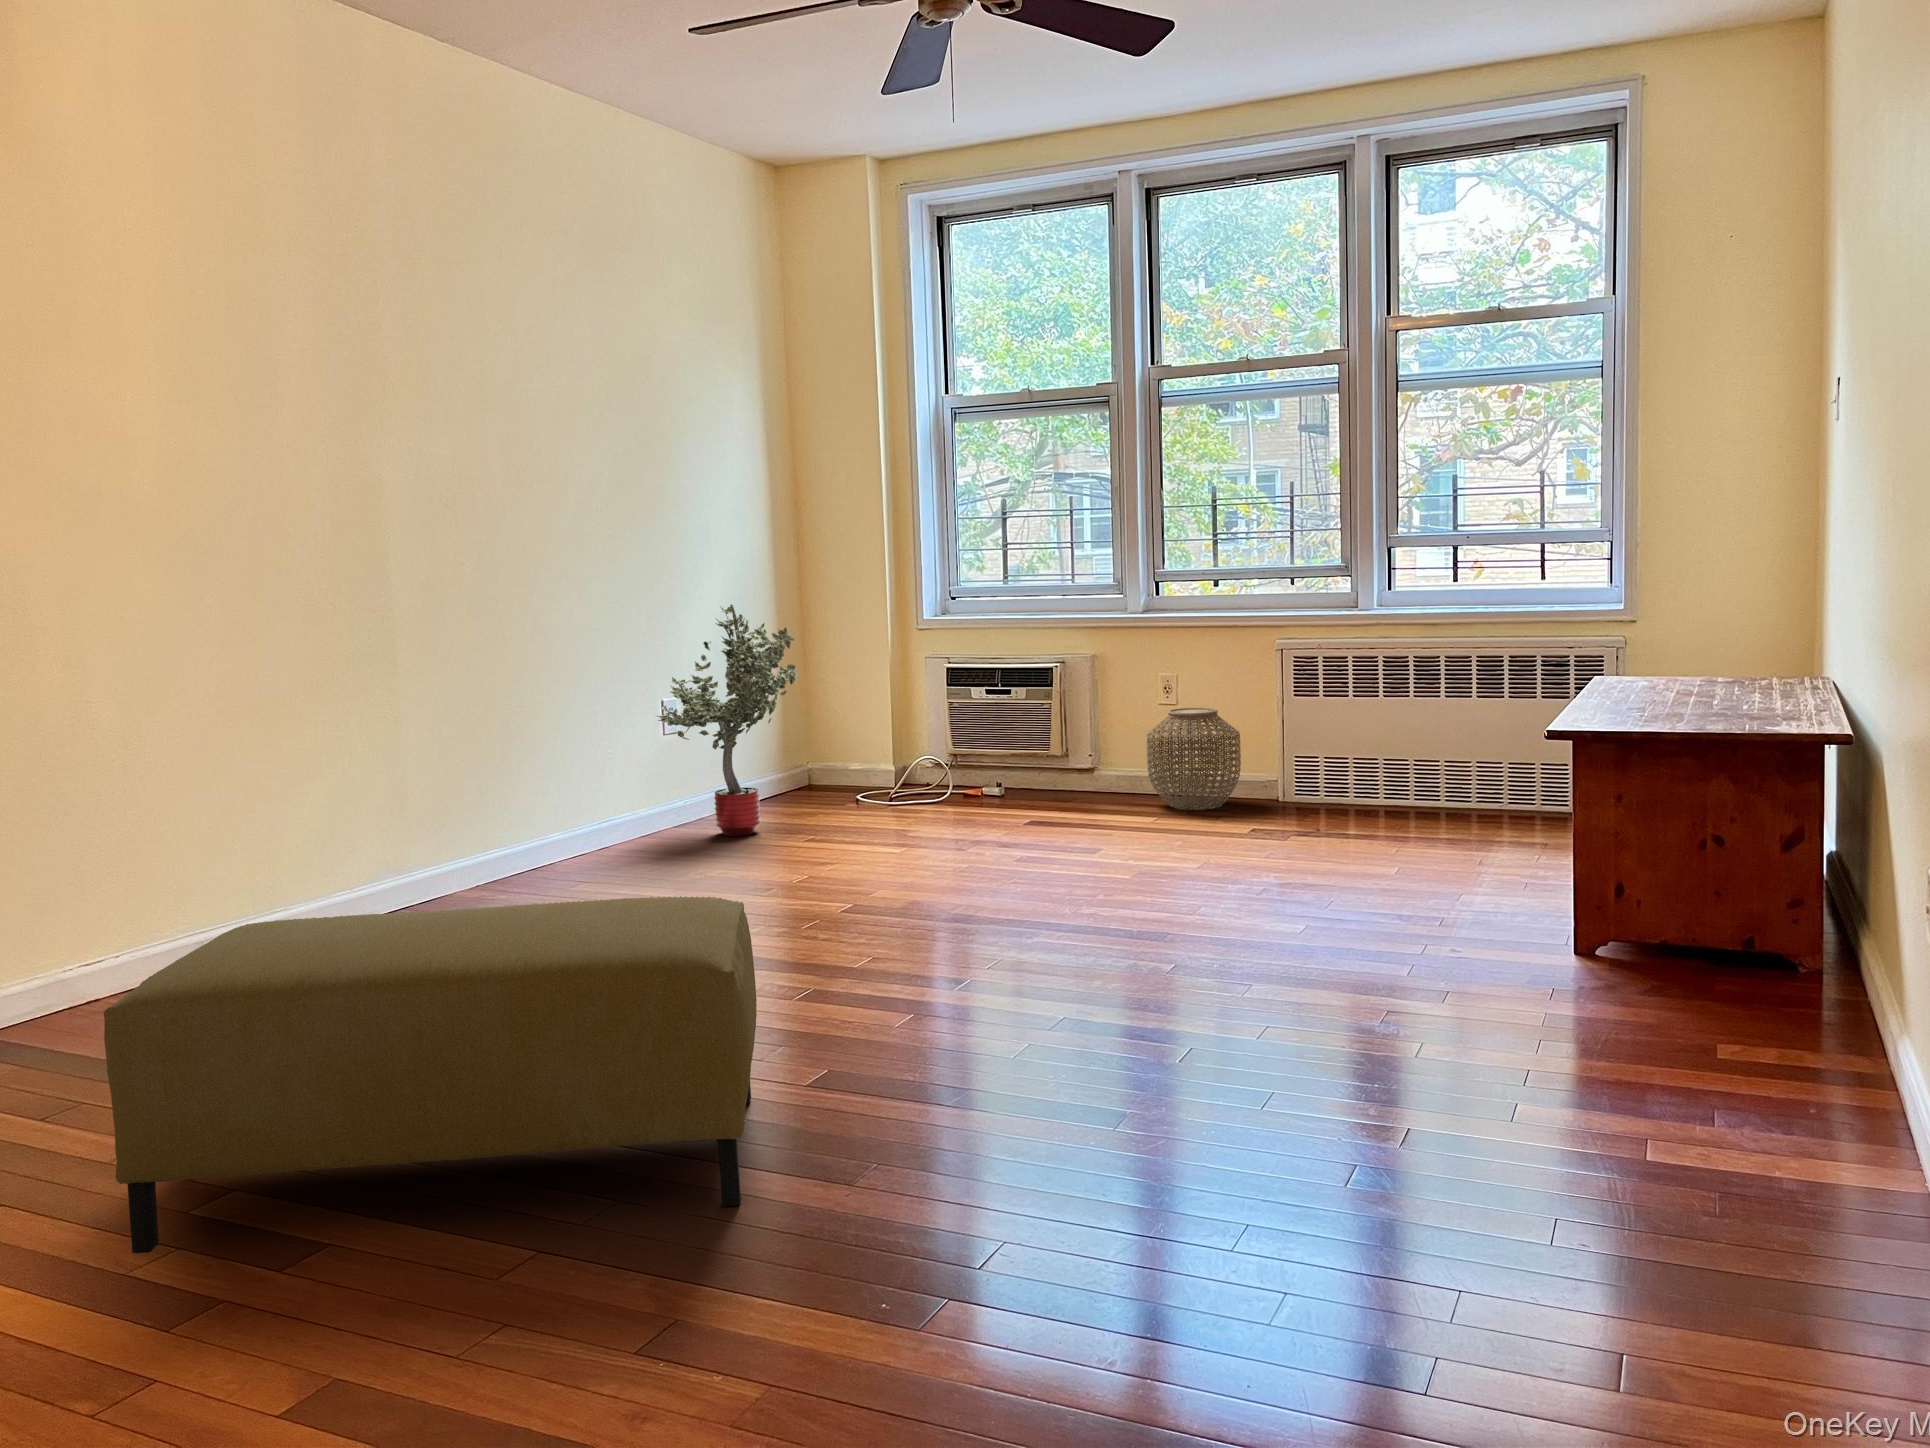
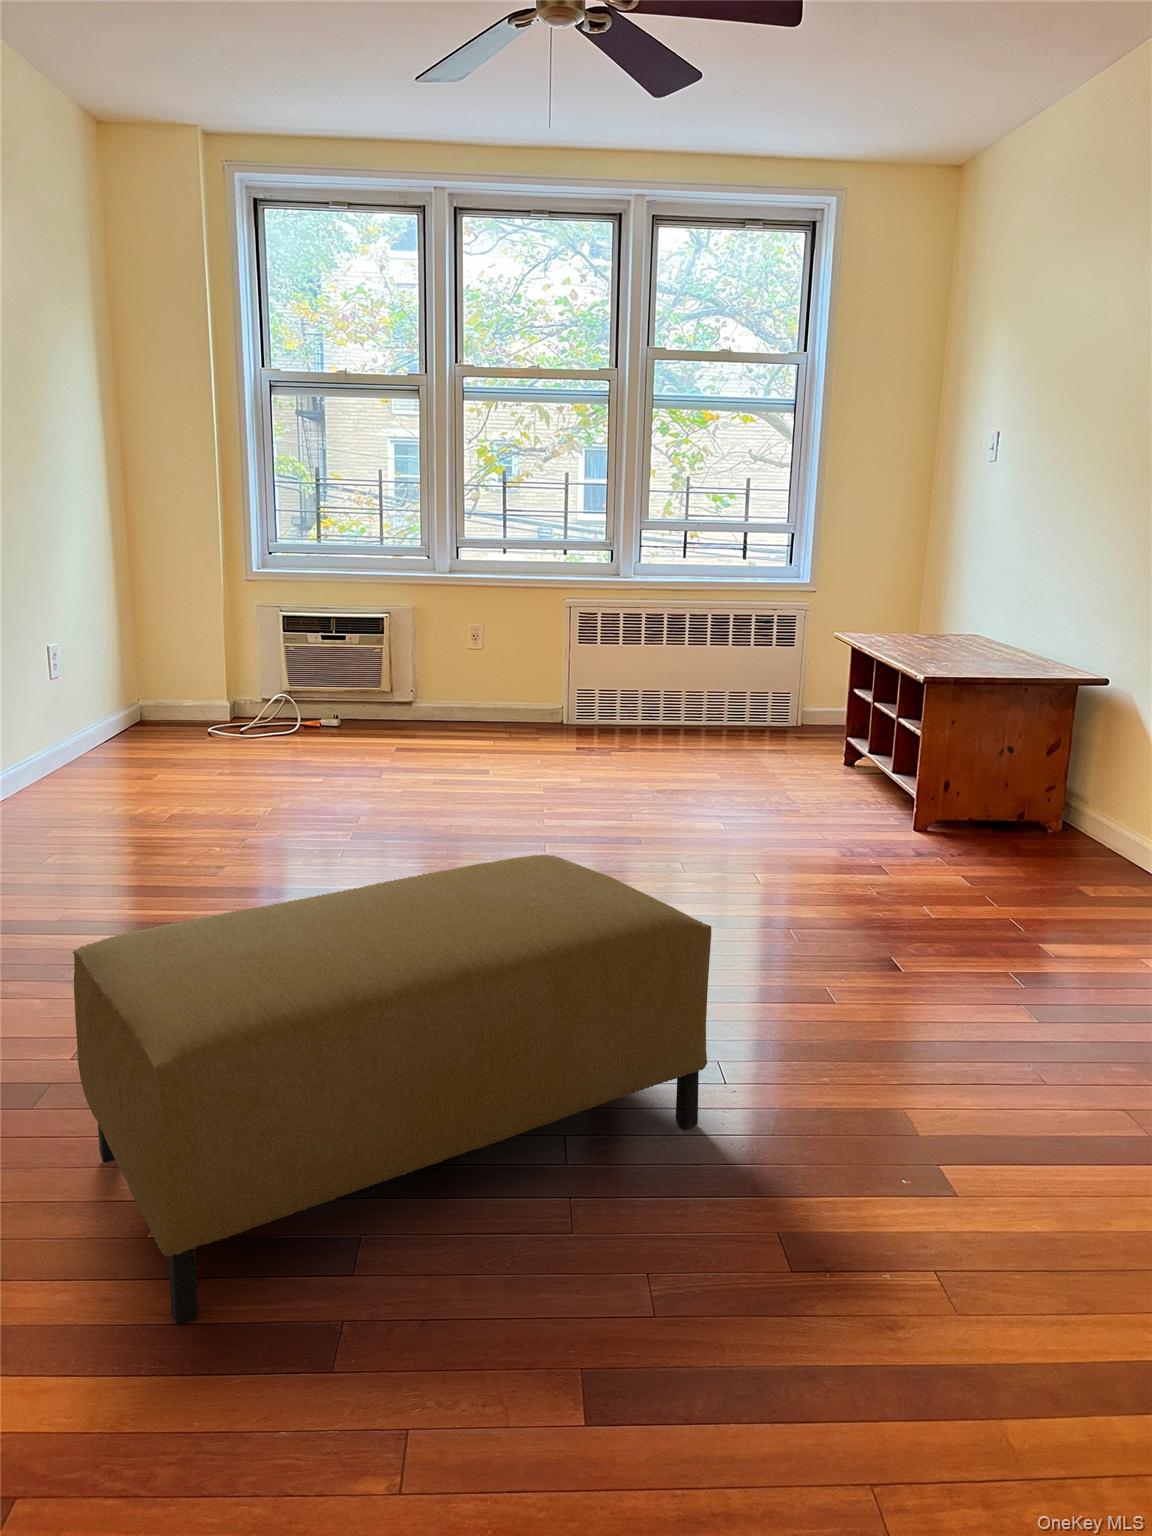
potted tree: present [657,604,799,836] -> none [57,559,183,778]
woven basket: present [1147,708,1241,810] -> none [469,652,542,733]

